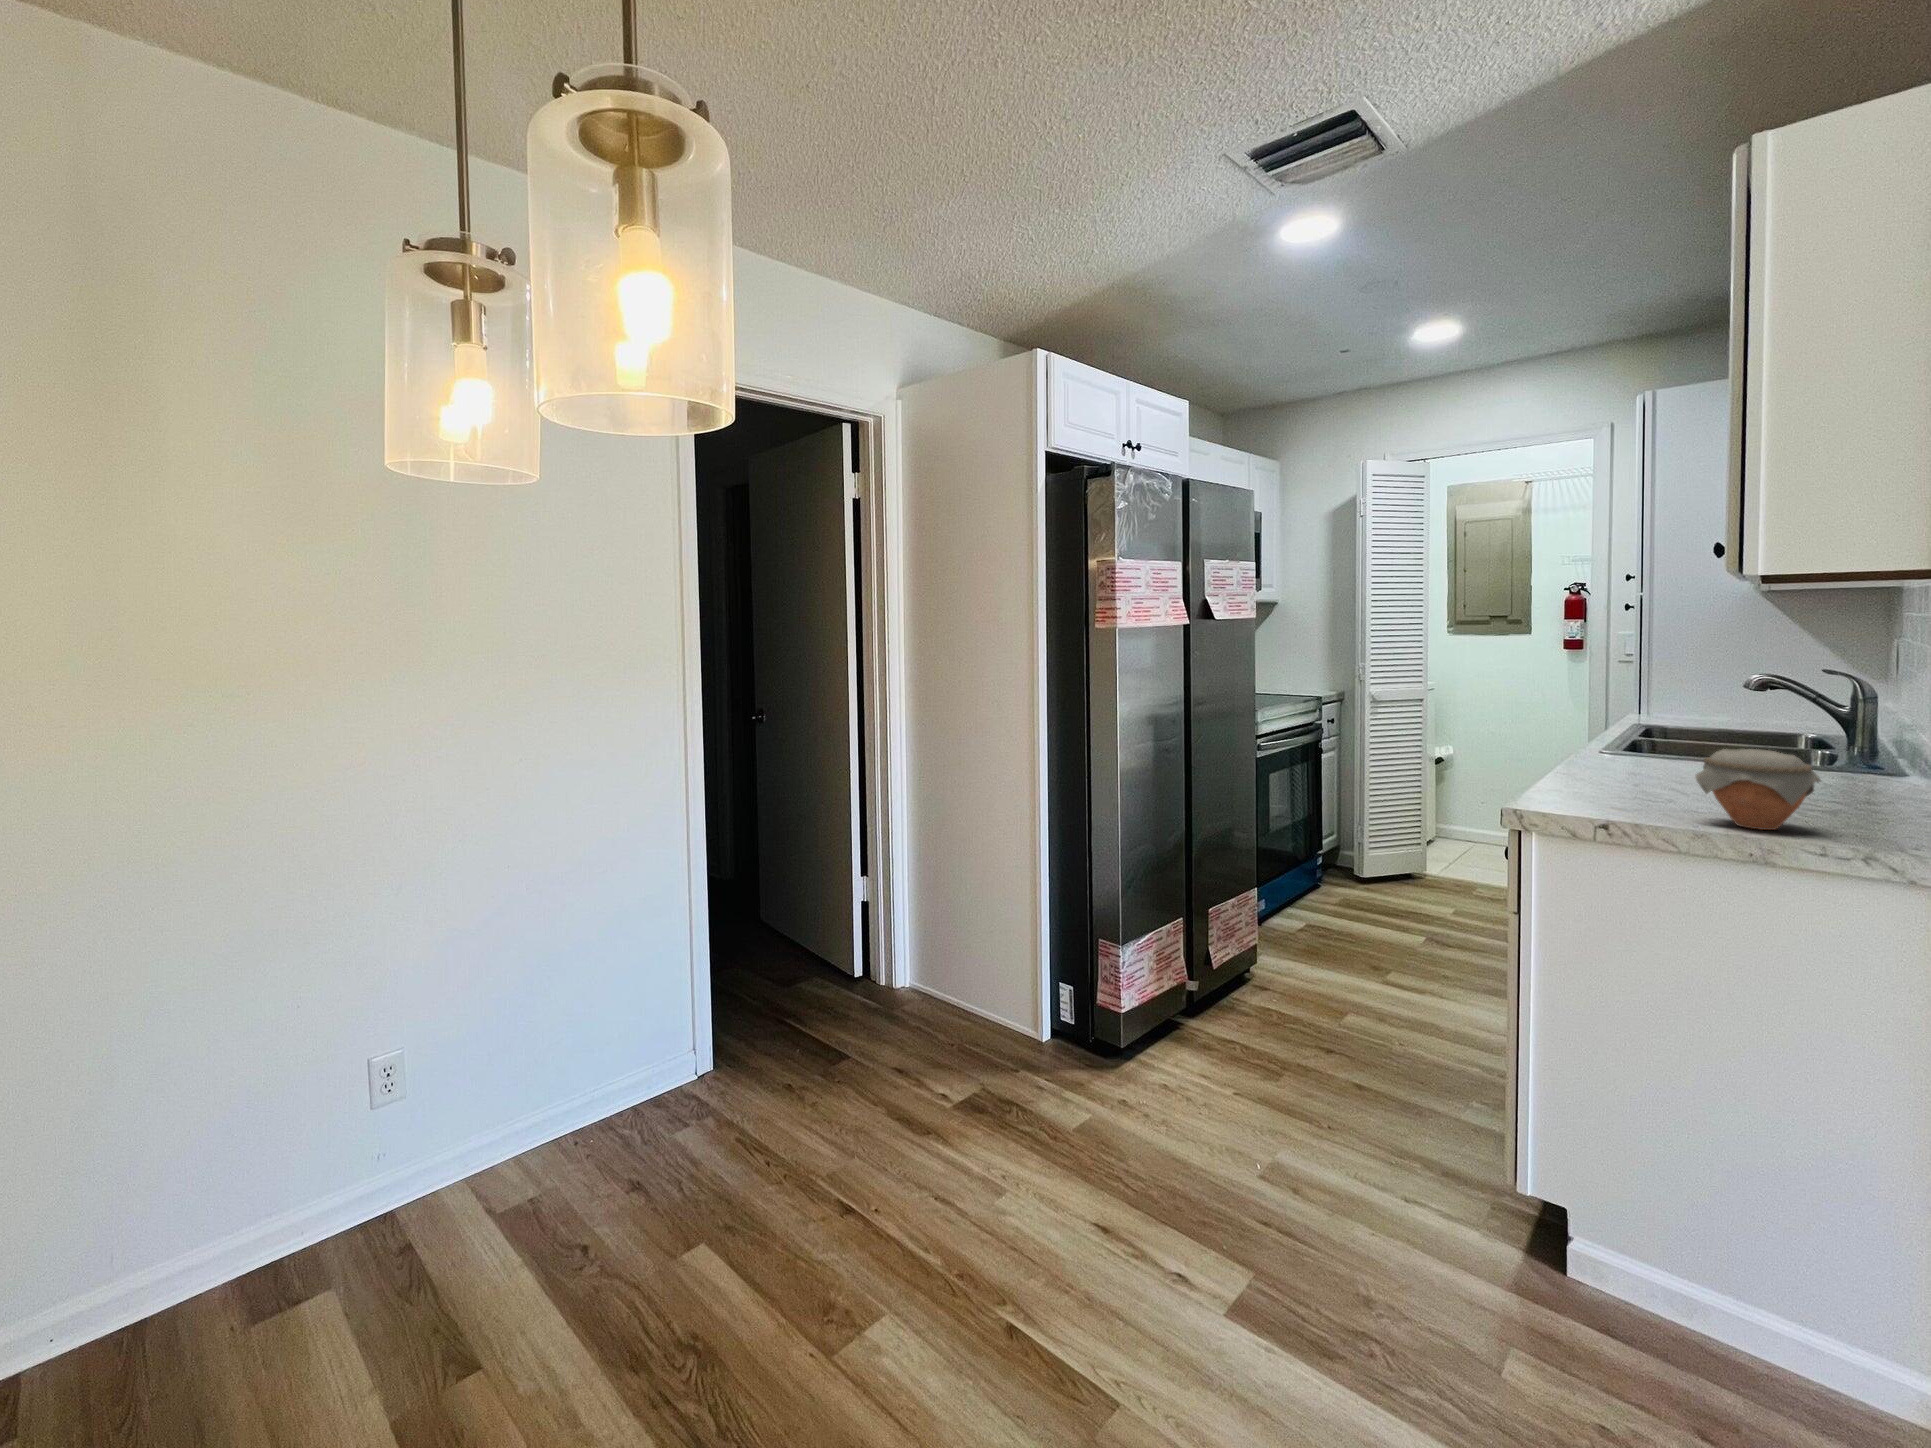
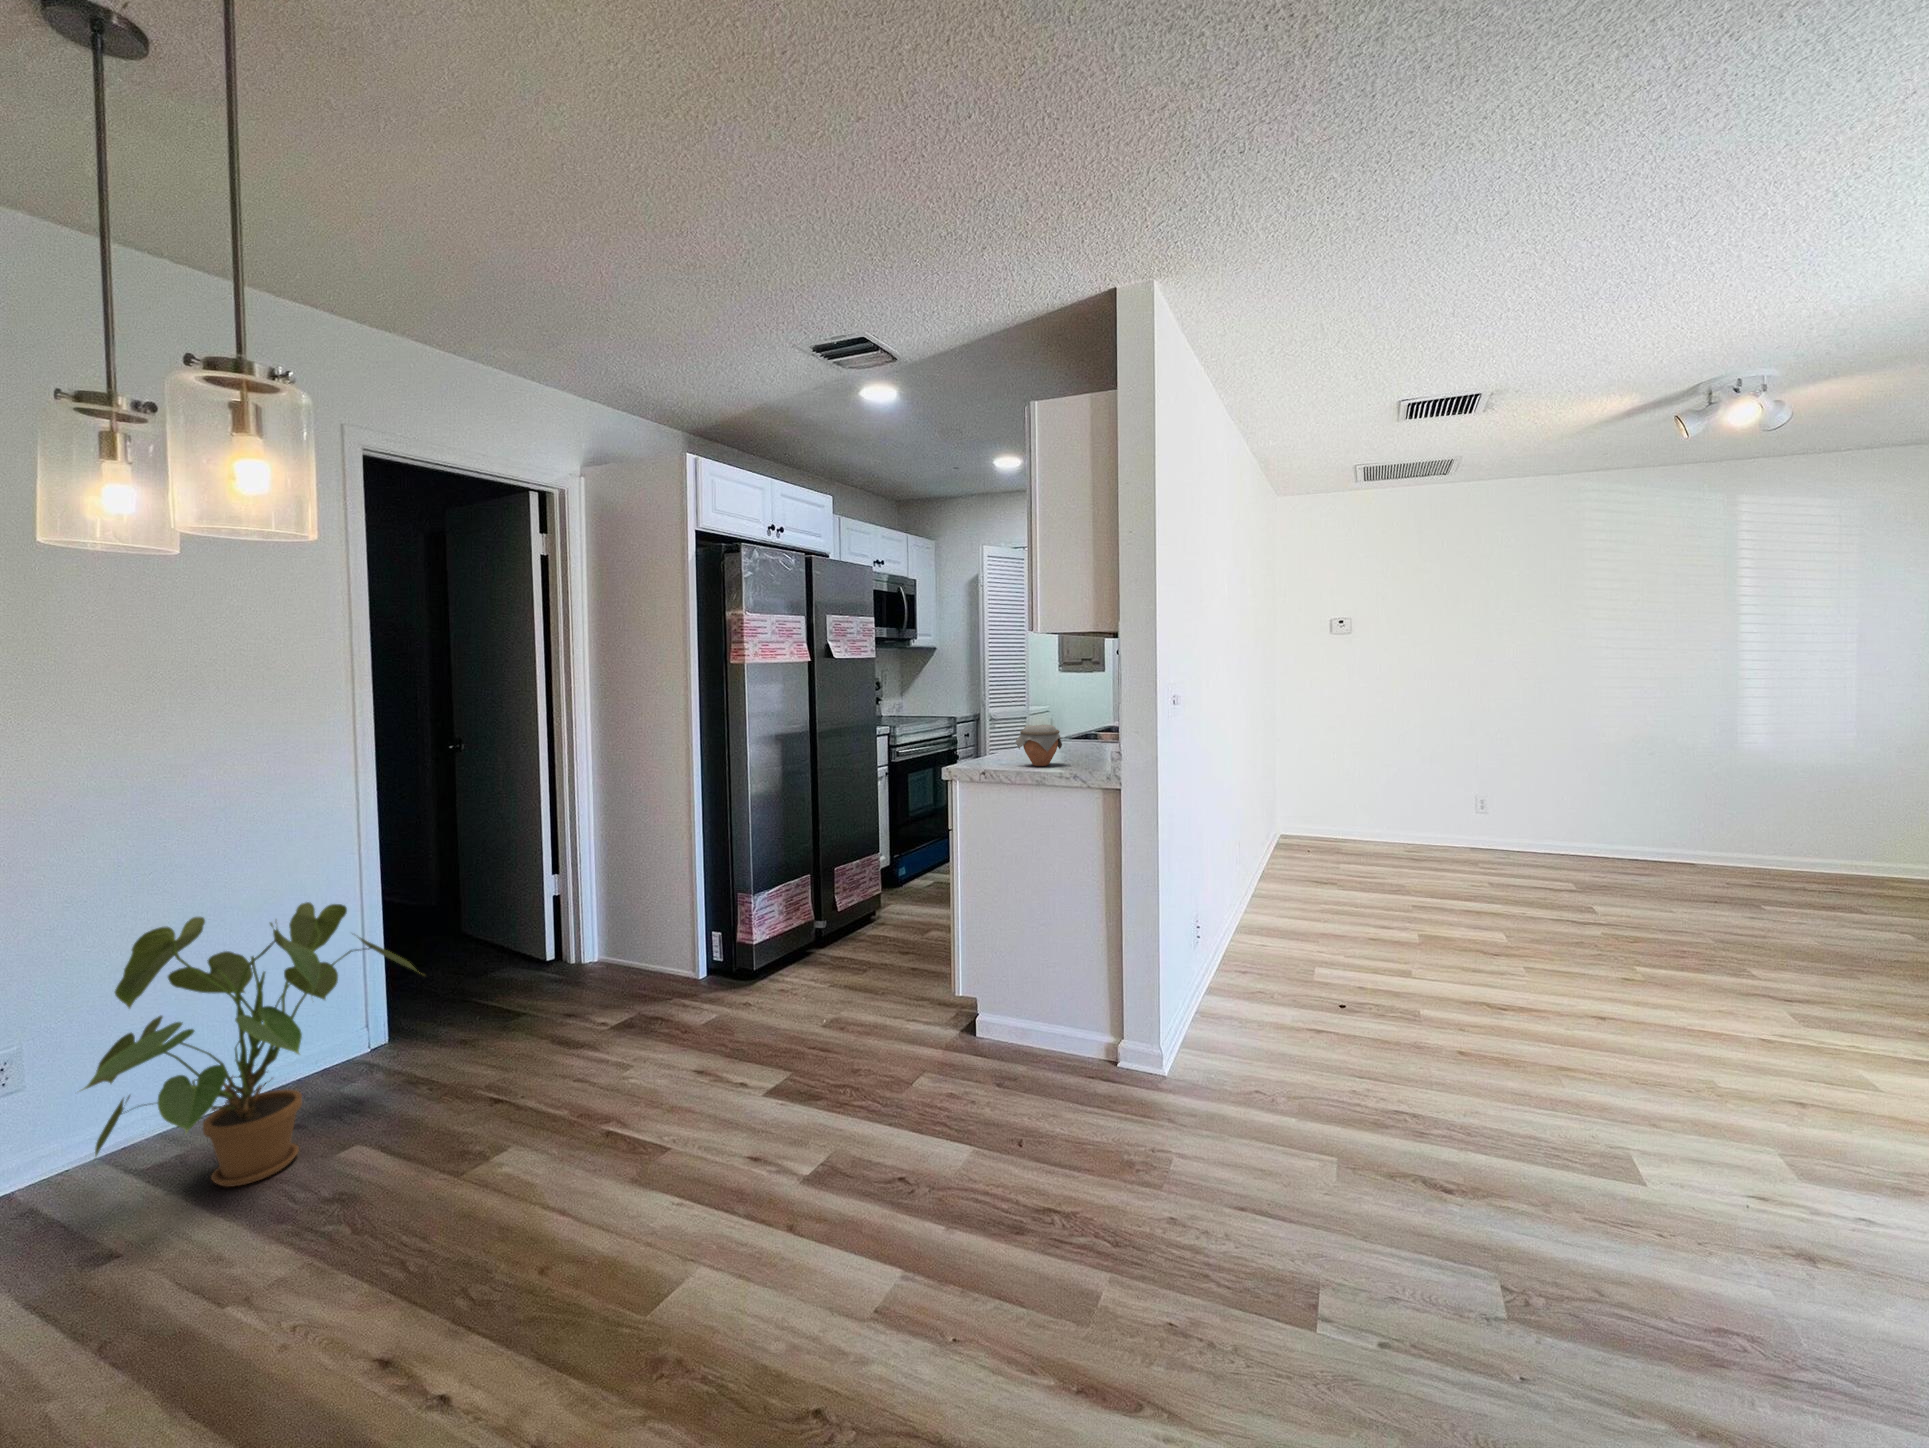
house plant: none [457,906,771,1264] -> present [82,902,416,1187]

